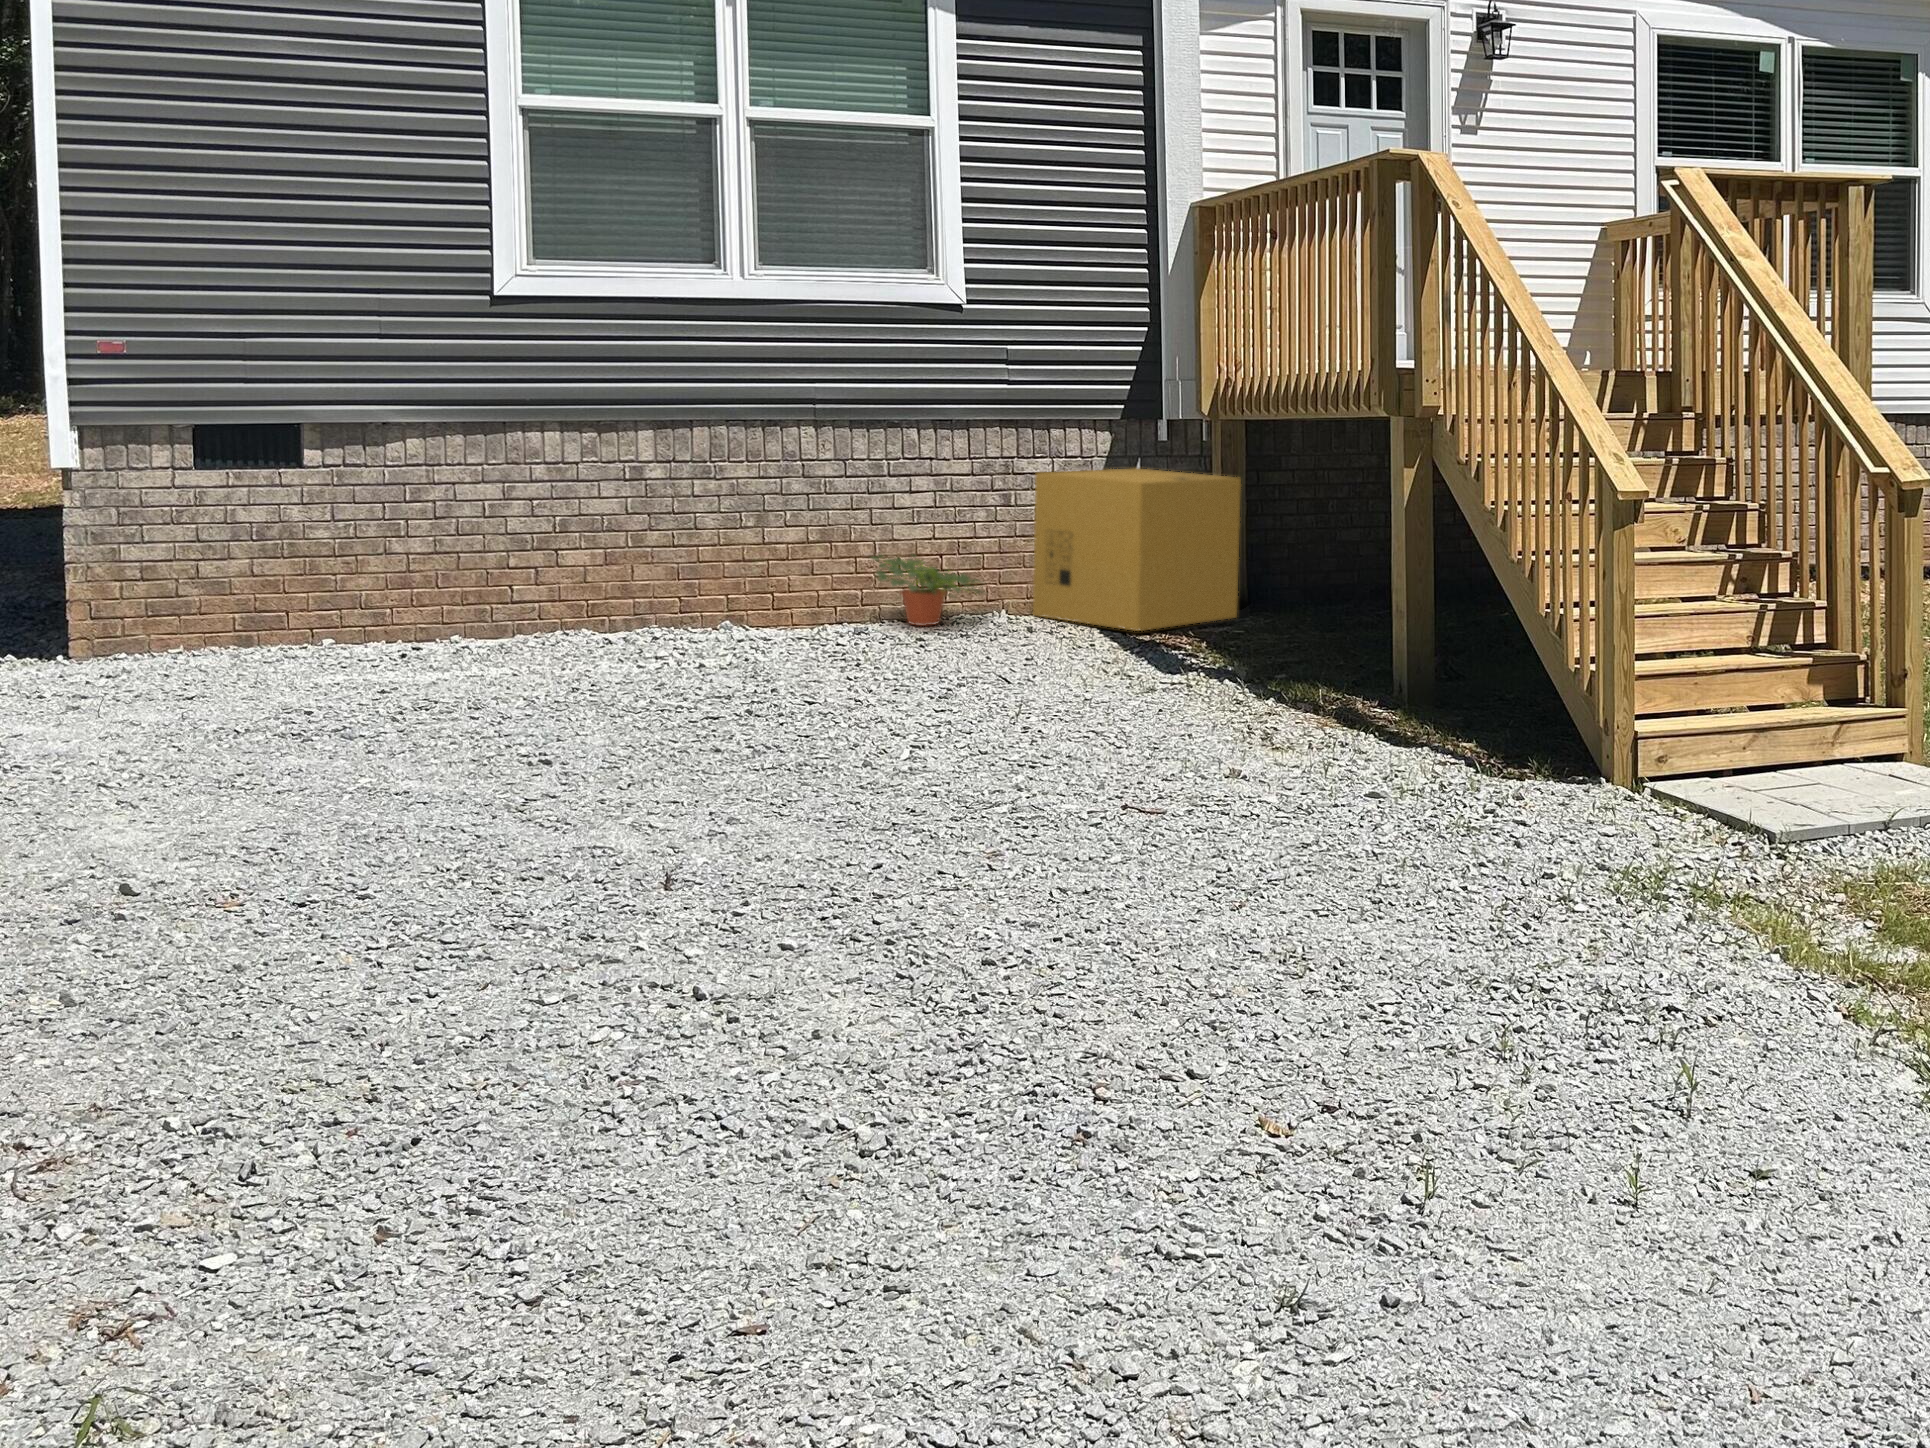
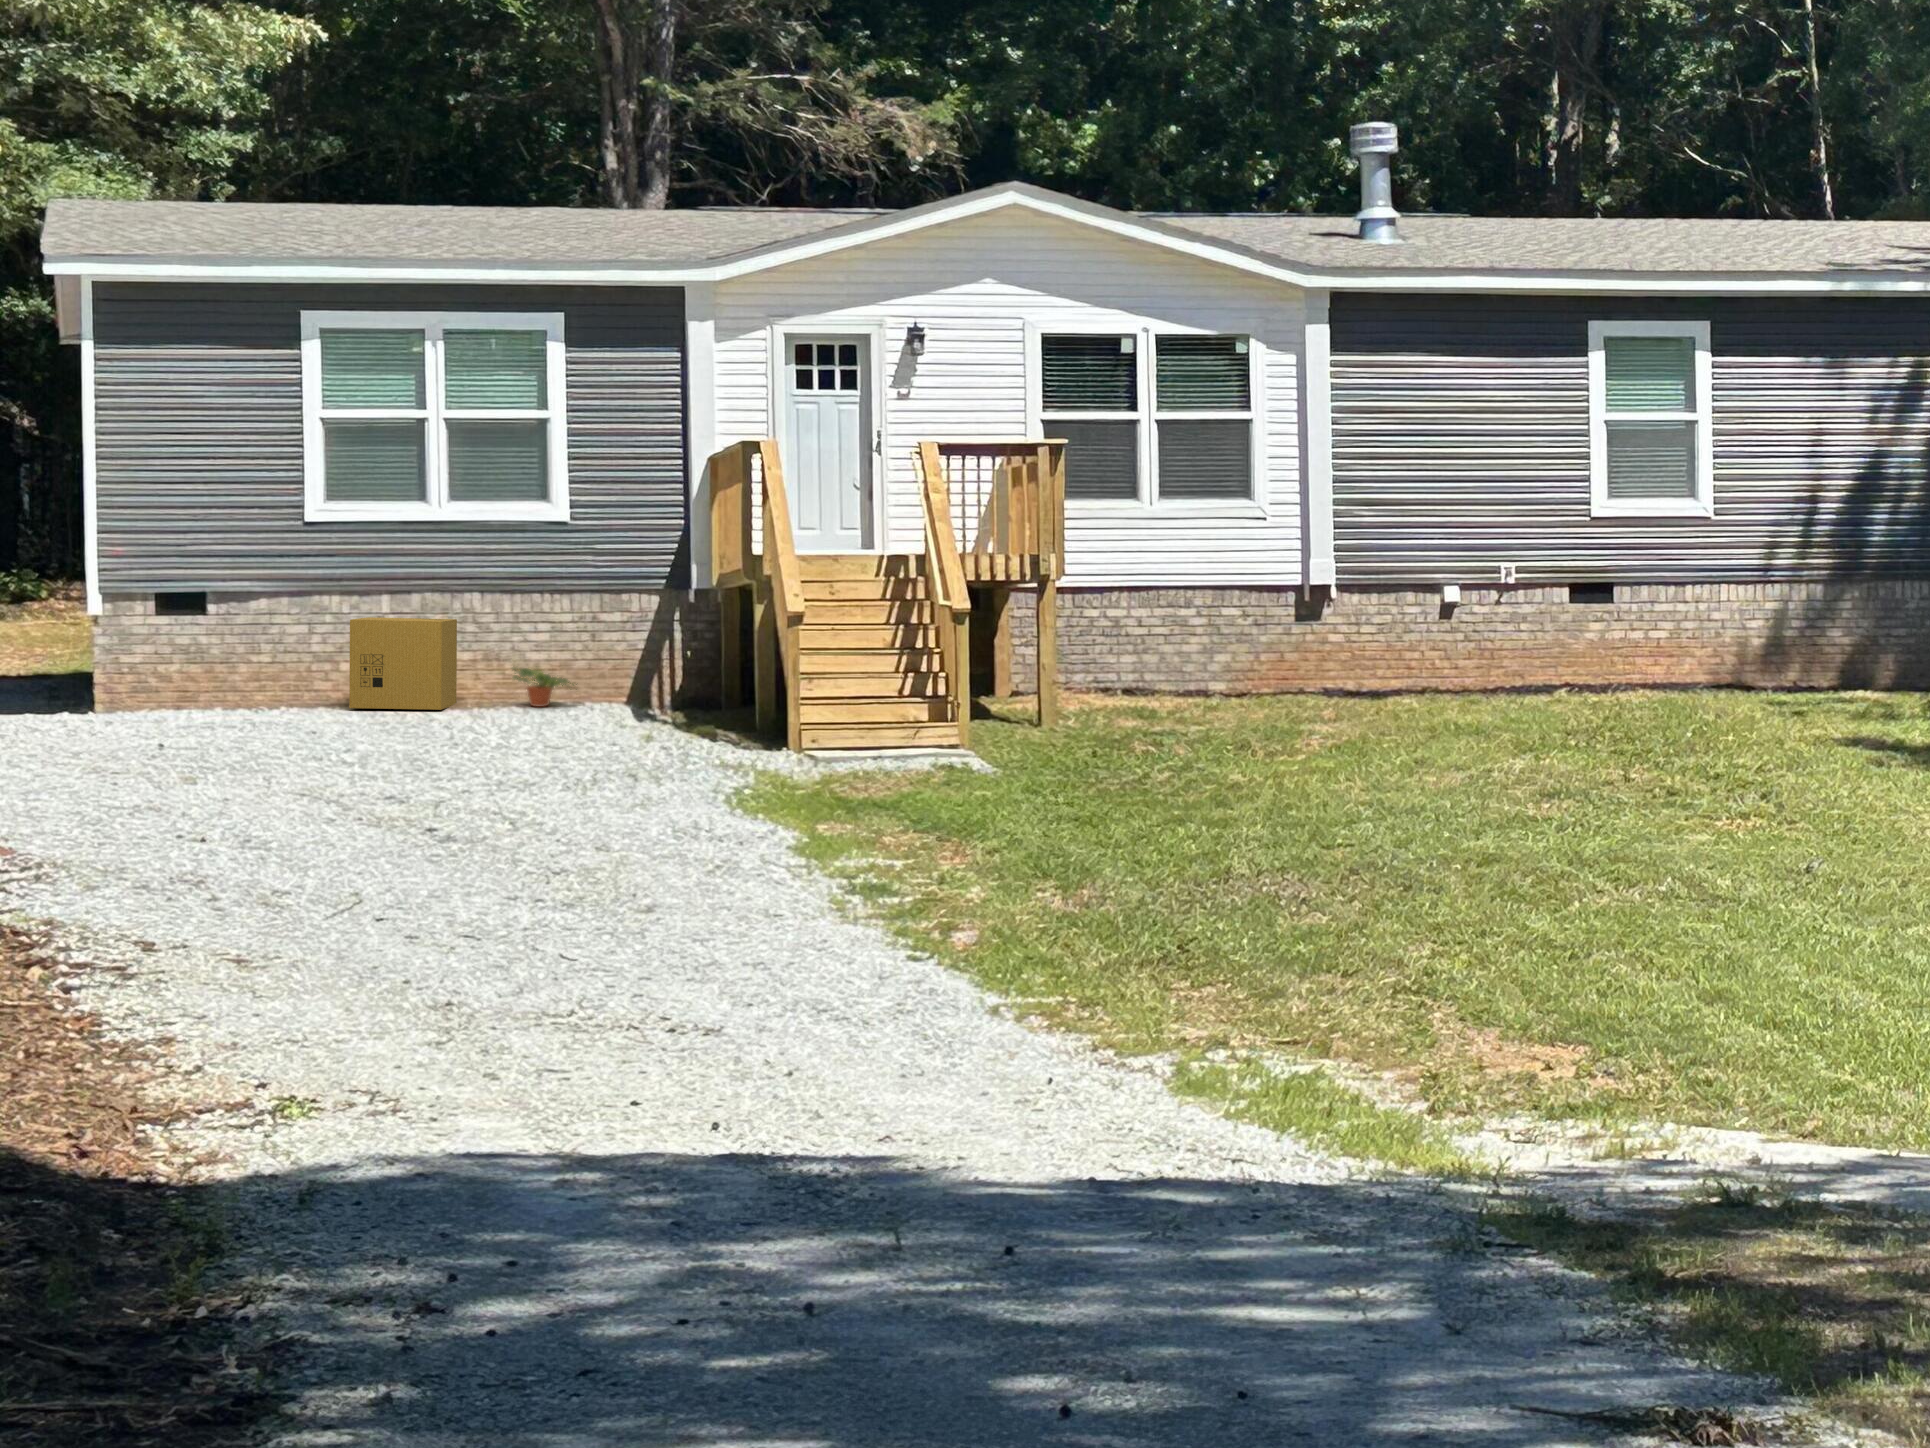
cardboard box: present [1033,468,1241,631] -> present [349,617,457,710]

